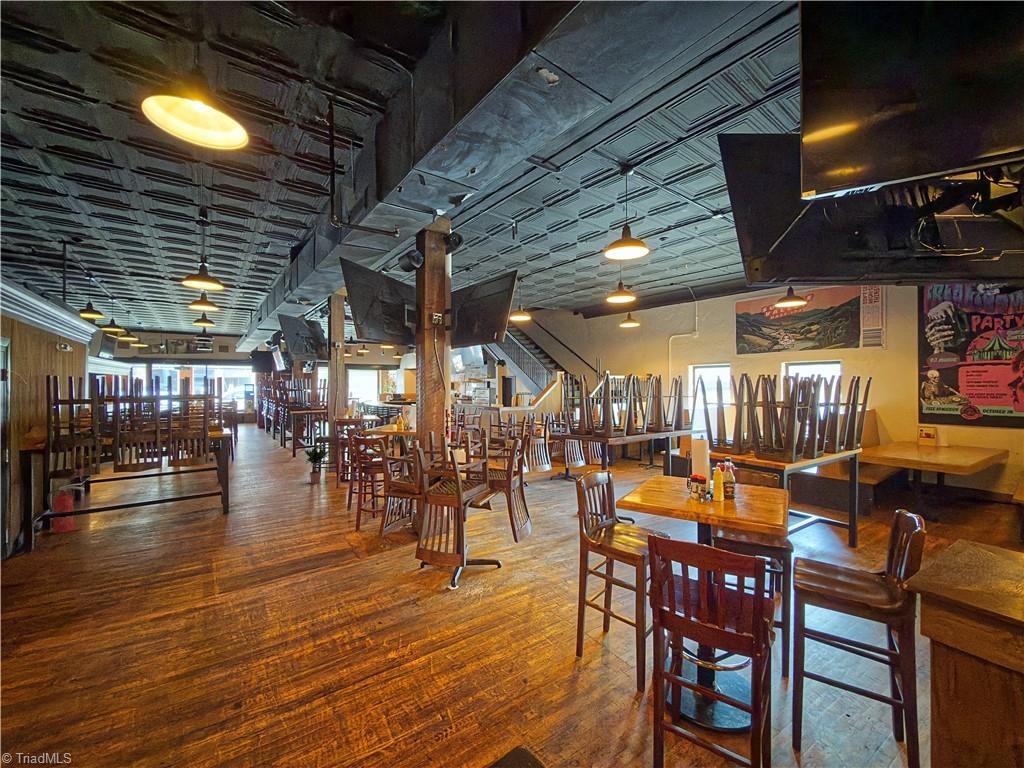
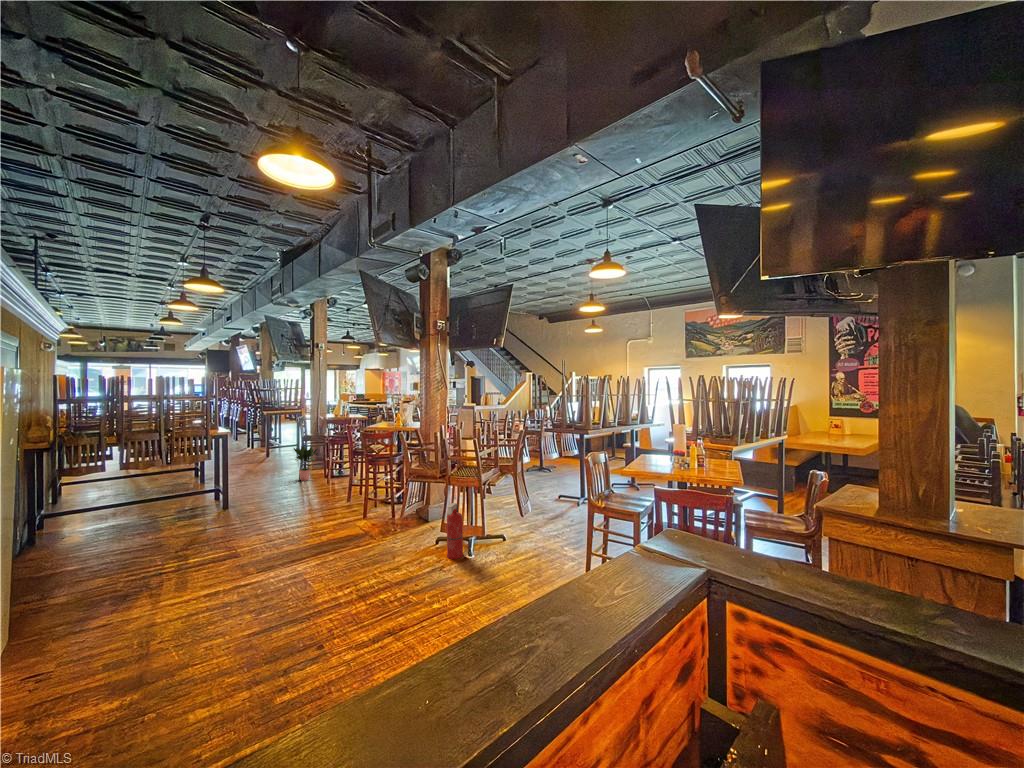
fire extinguisher: present [47,483,84,534] -> present [447,503,463,559]

